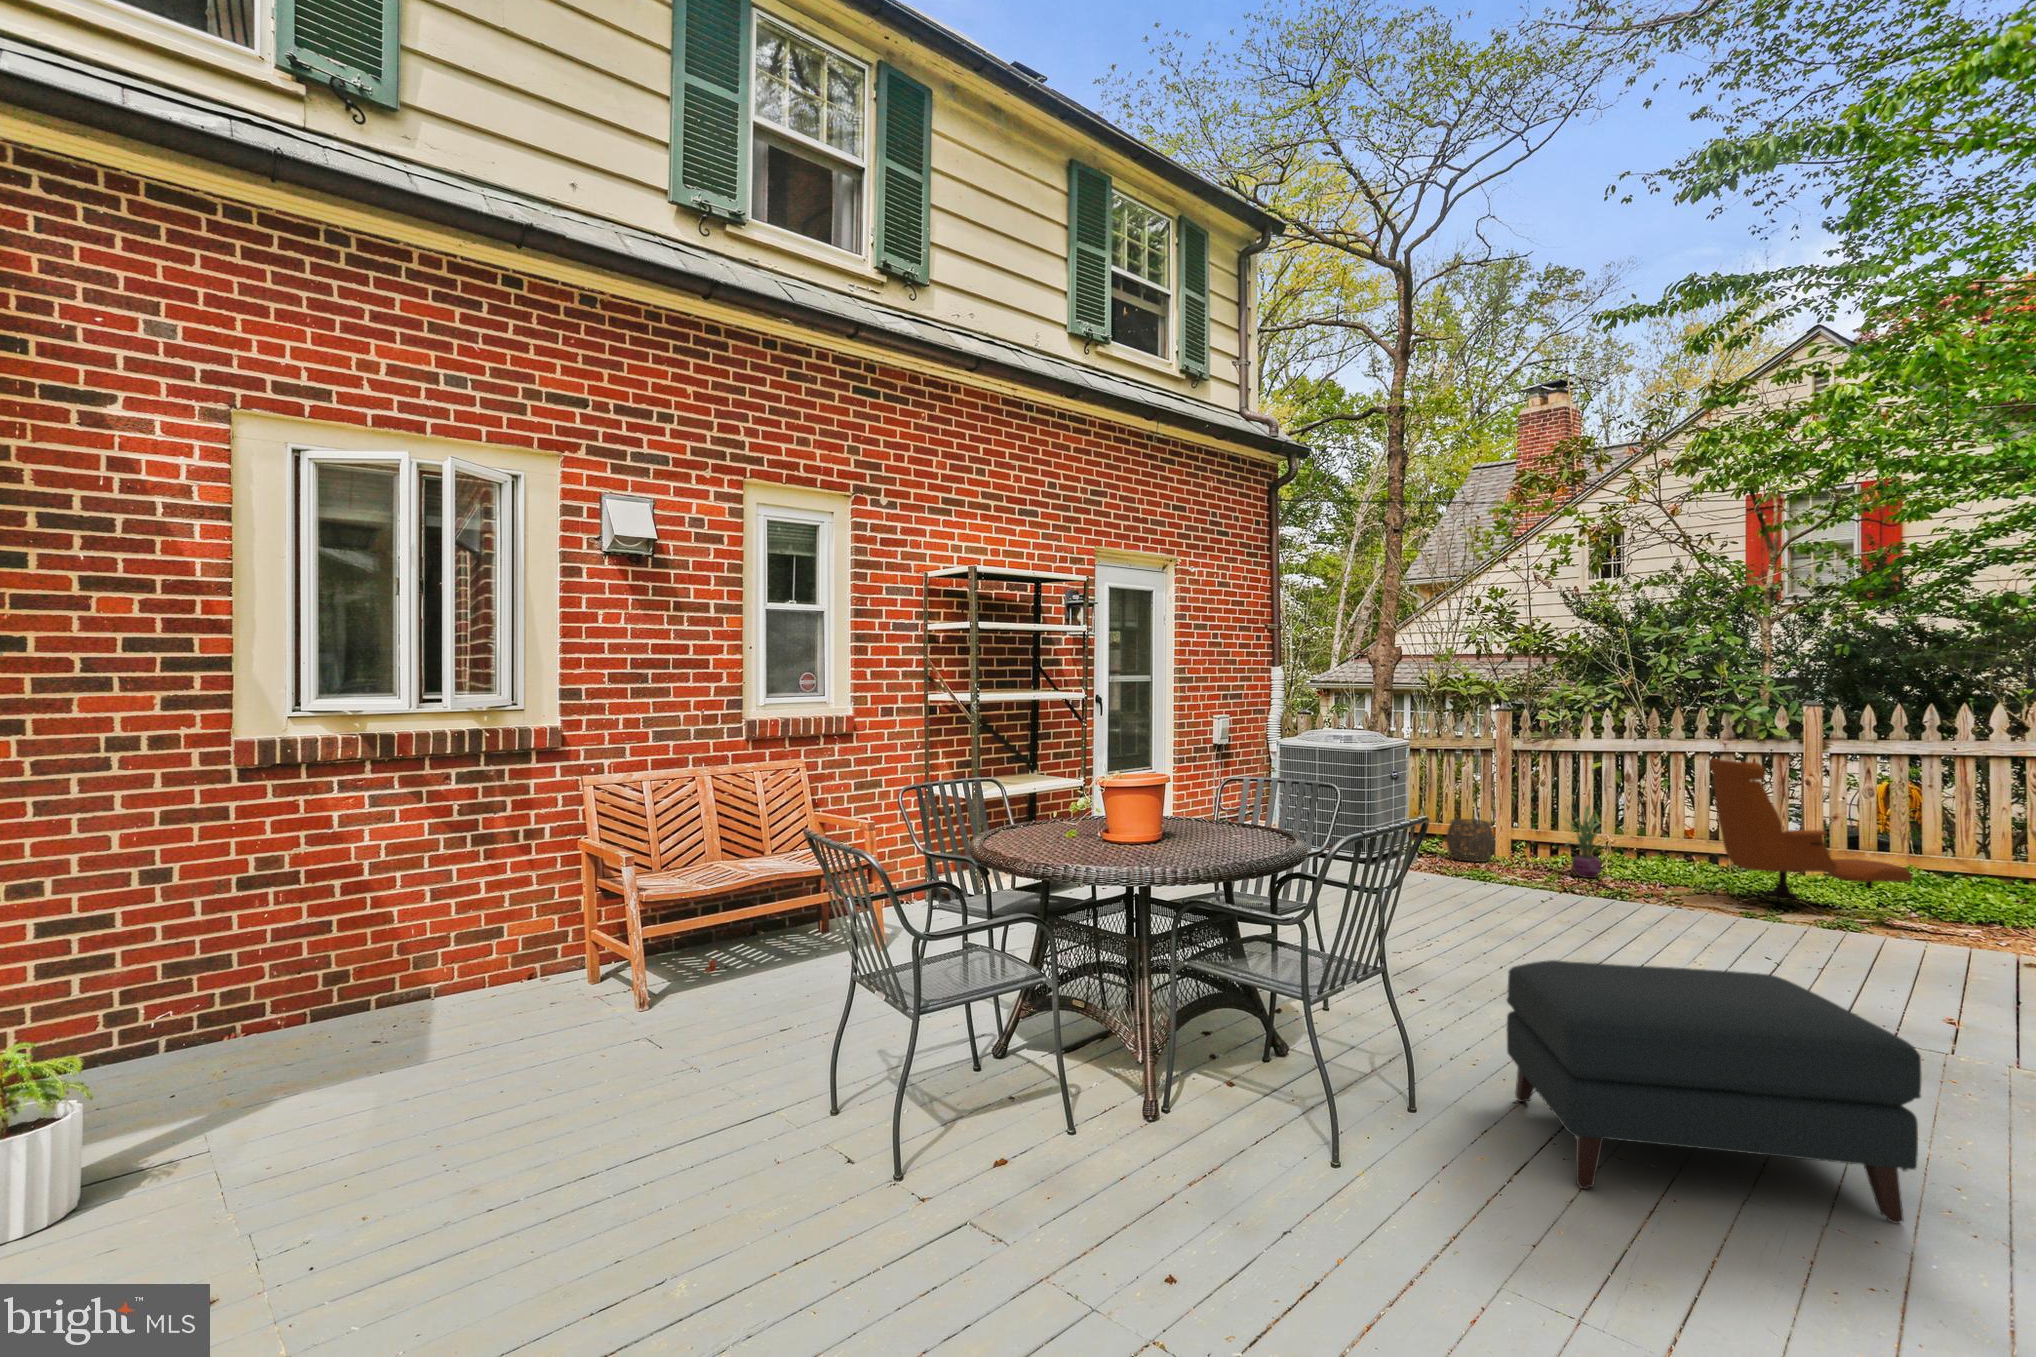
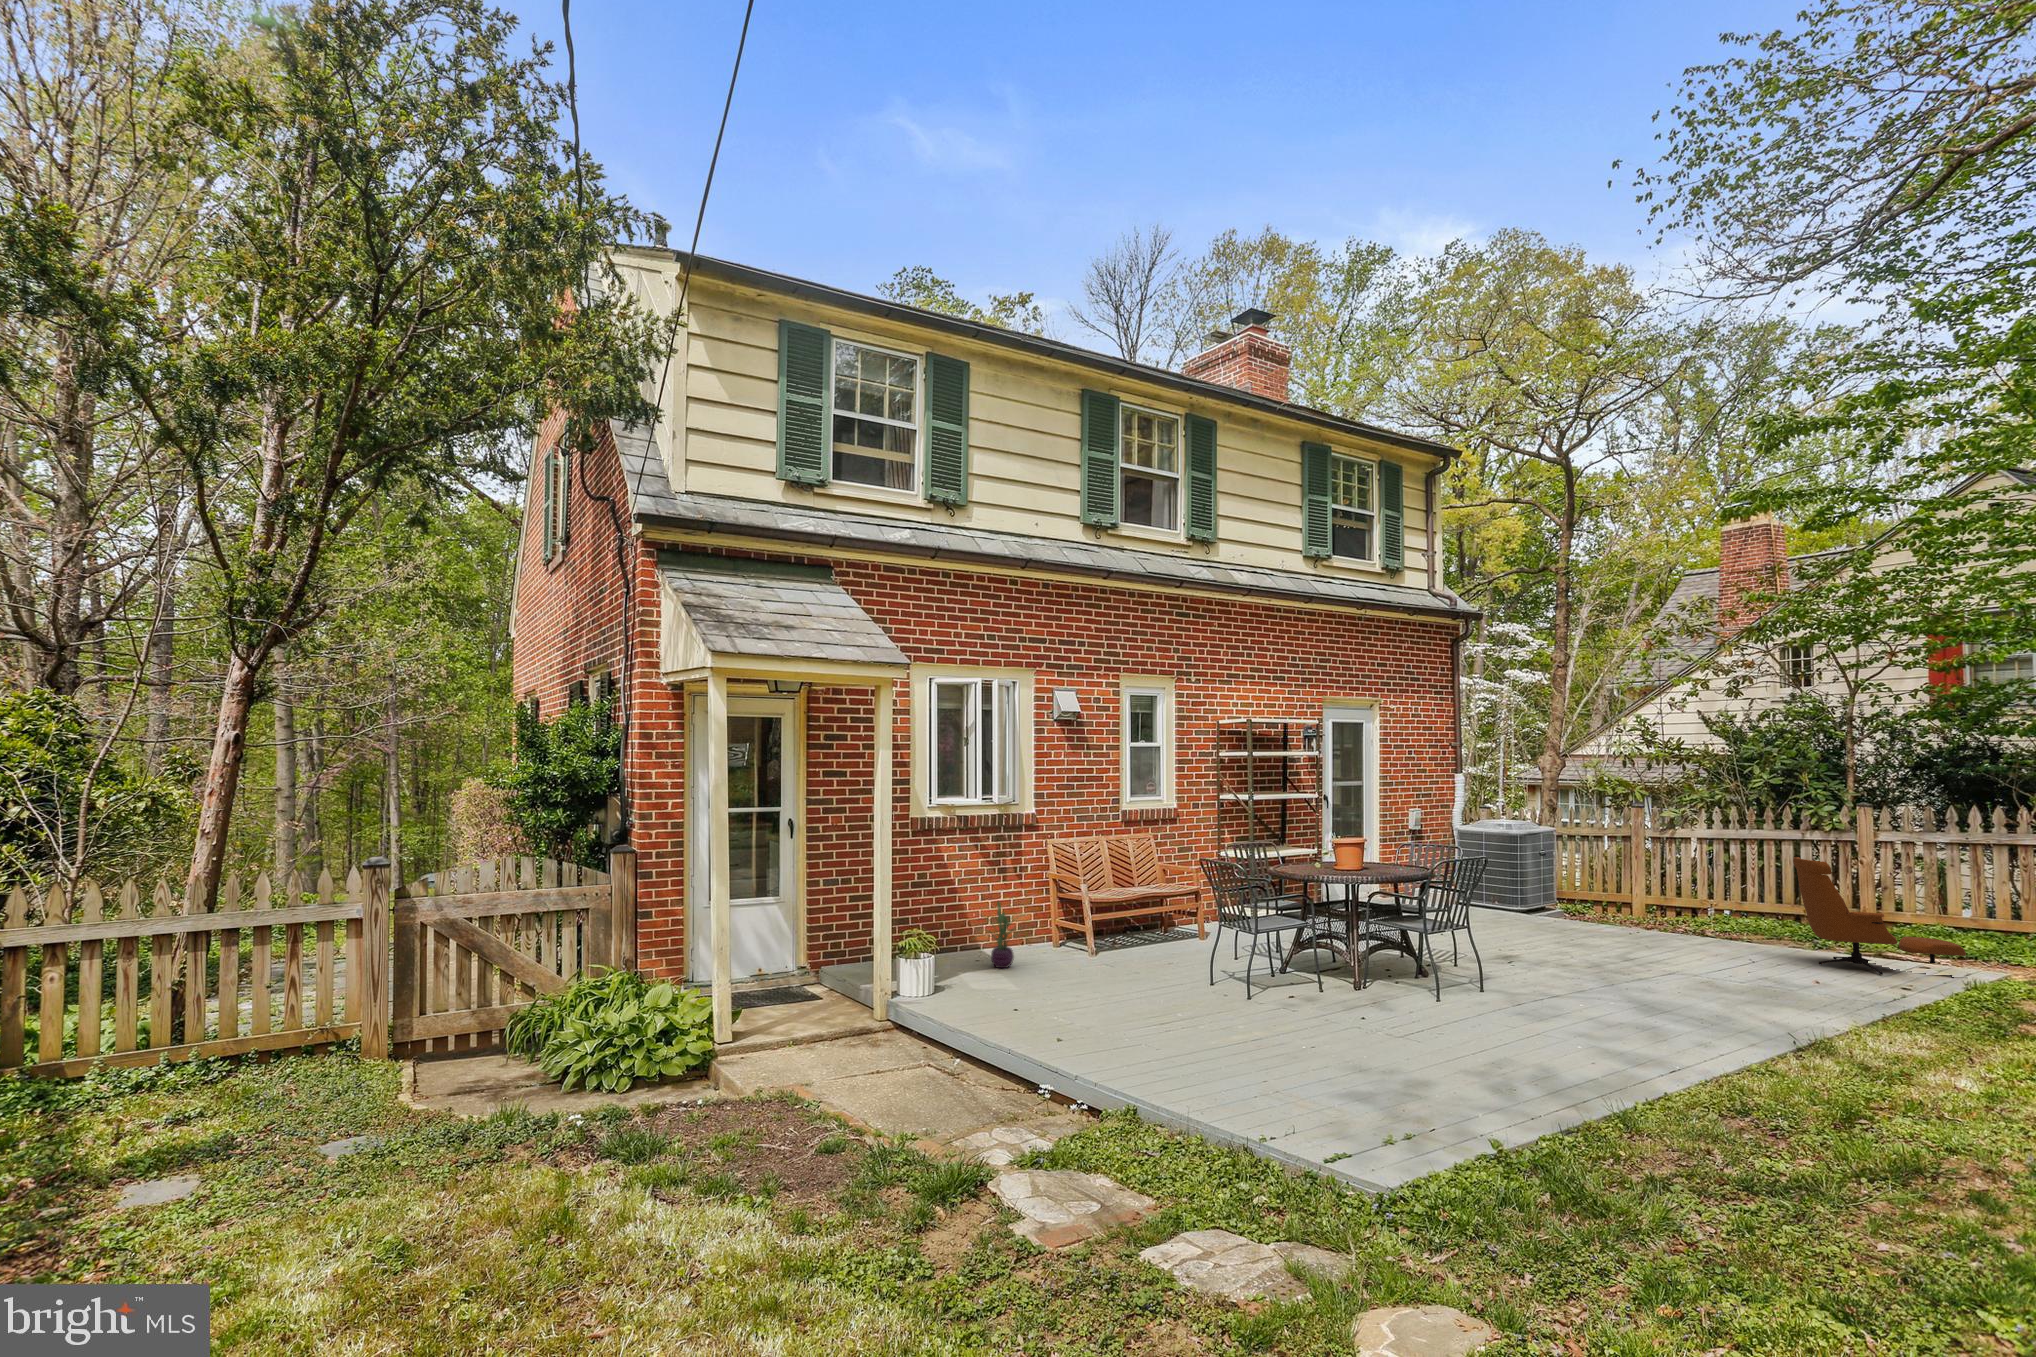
decorative plant: present [1565,806,1611,878] -> present [987,901,1014,968]
woven basket: present [1446,819,1495,862] -> none [1597,894,1637,927]
ottoman: present [1507,960,1922,1224] -> none [1574,962,1769,1089]

